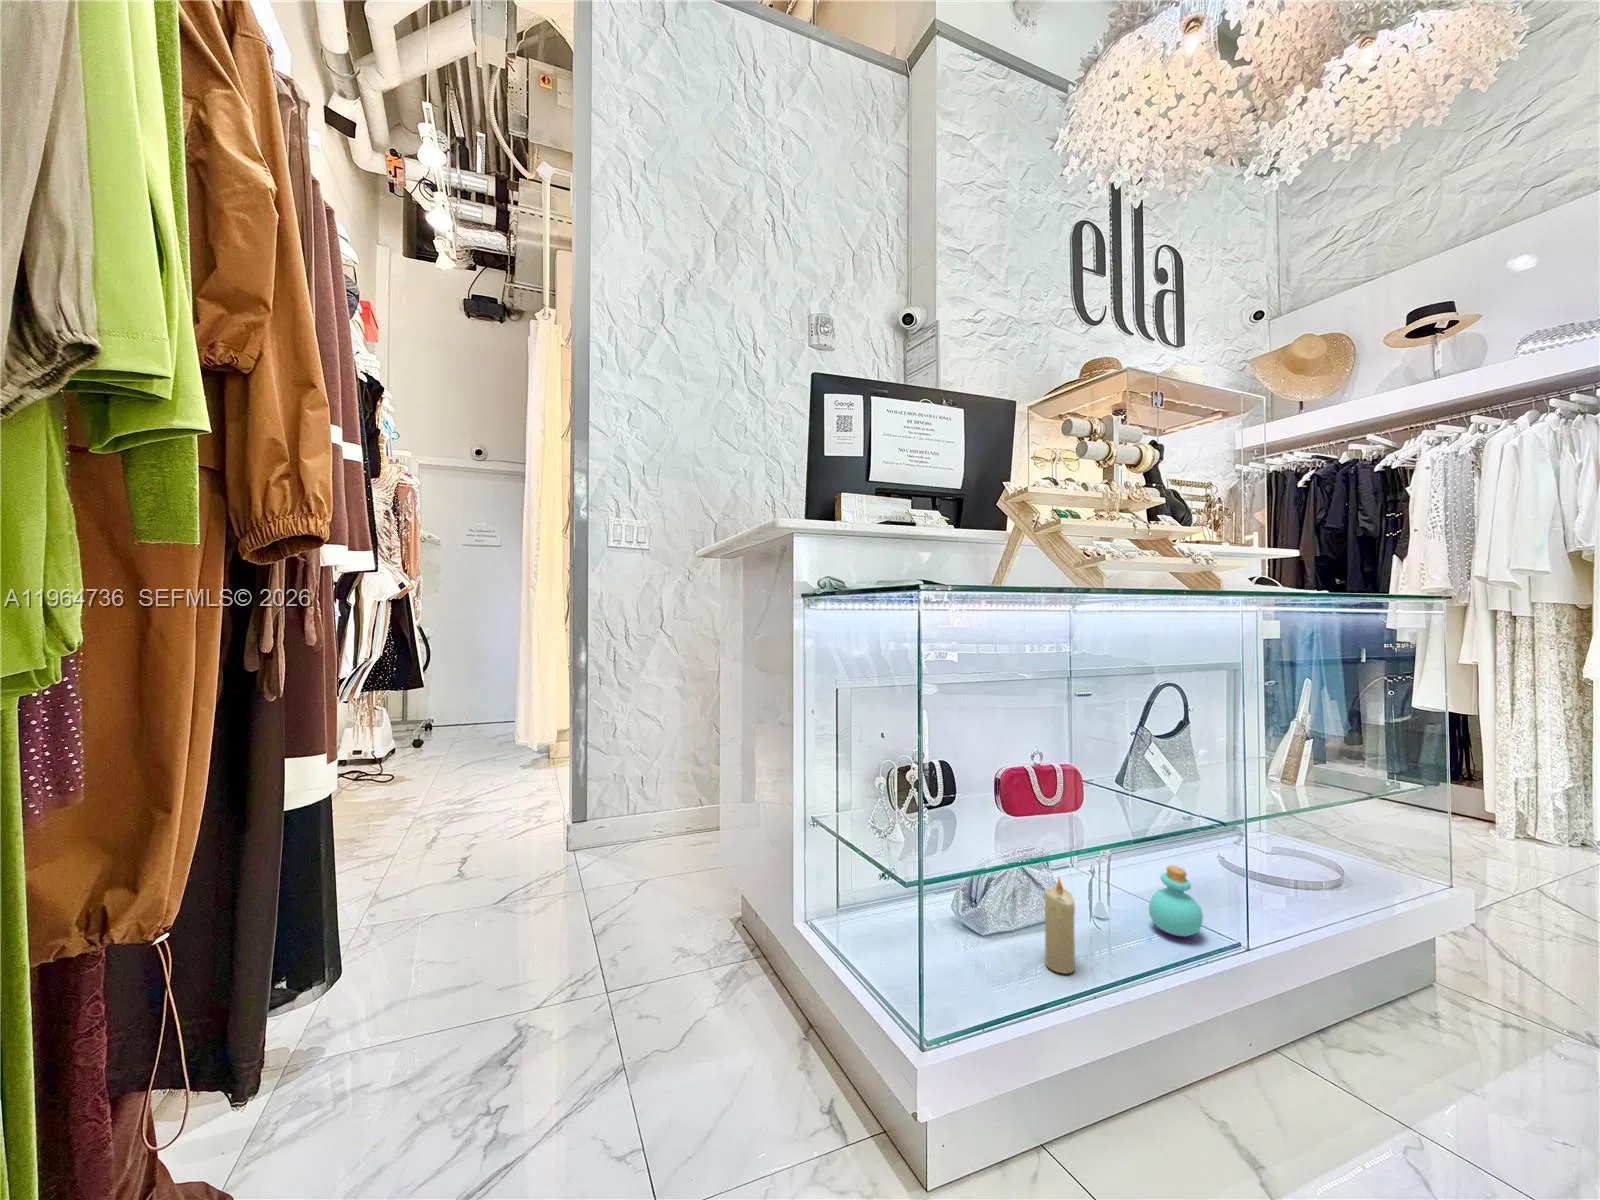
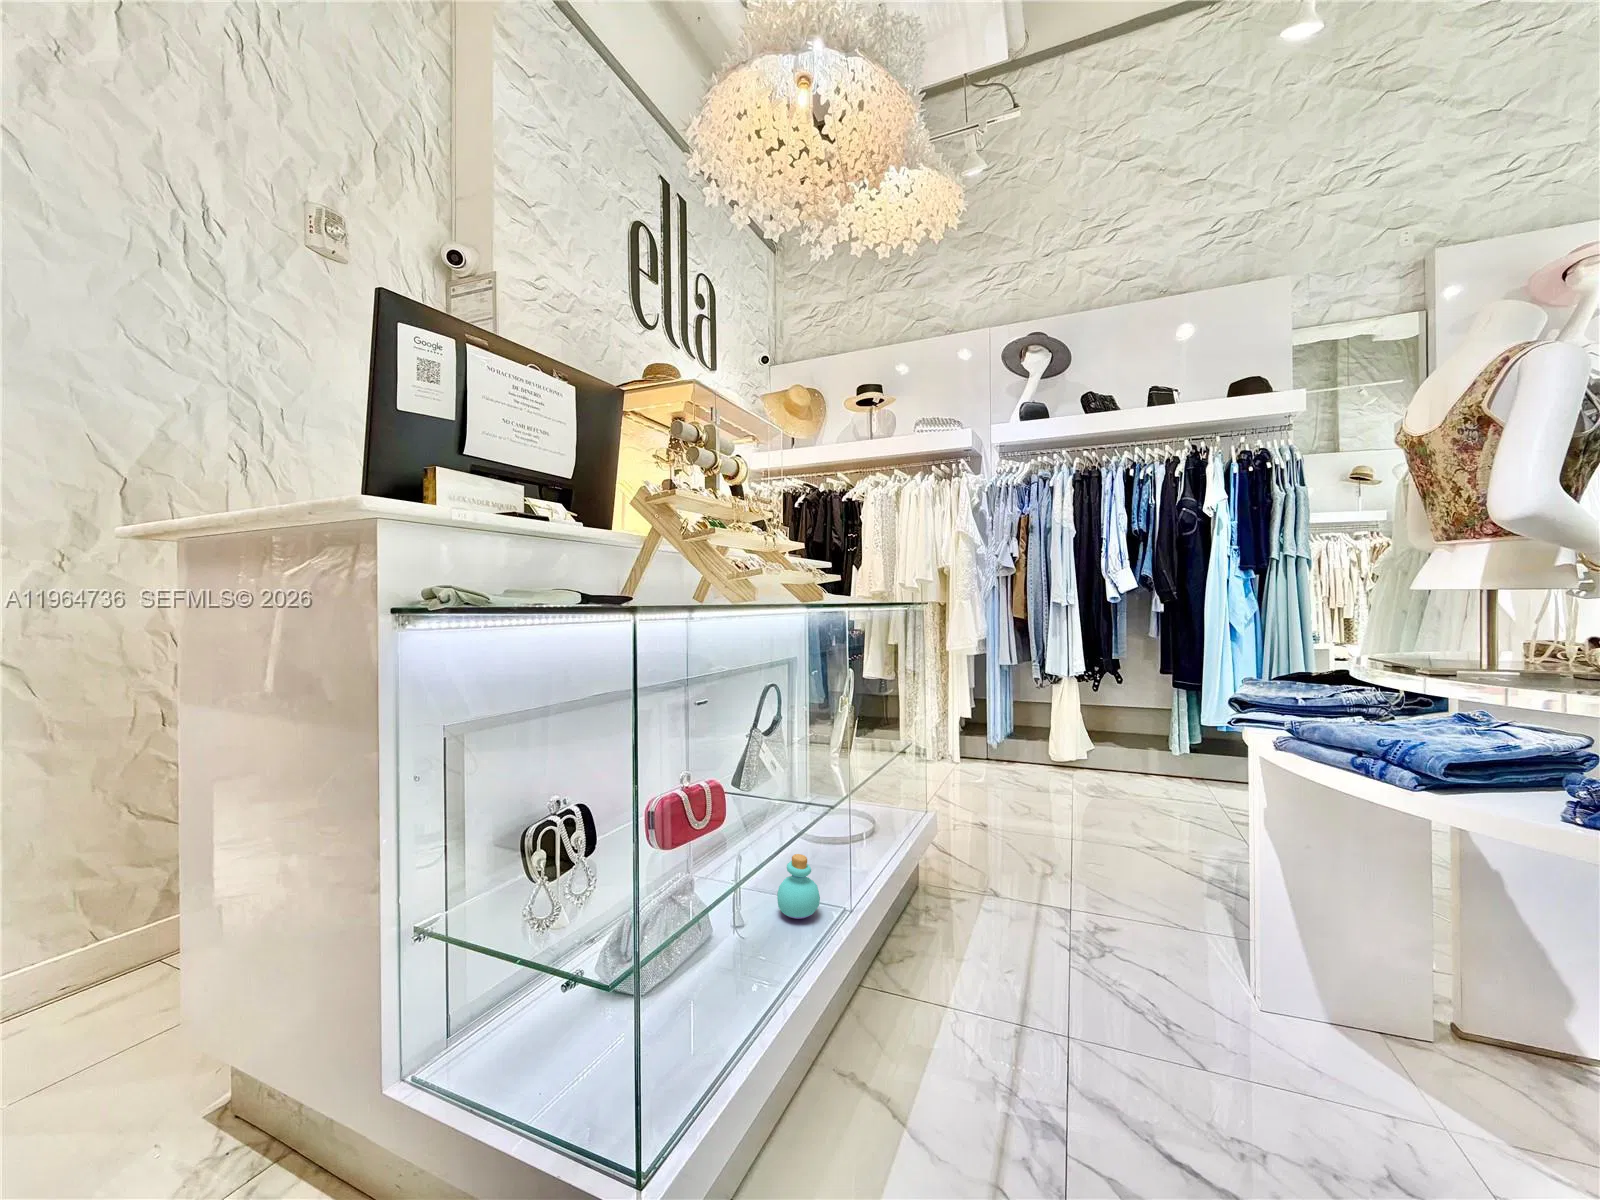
candle: present [1044,878,1075,973] -> none [711,904,743,1004]

